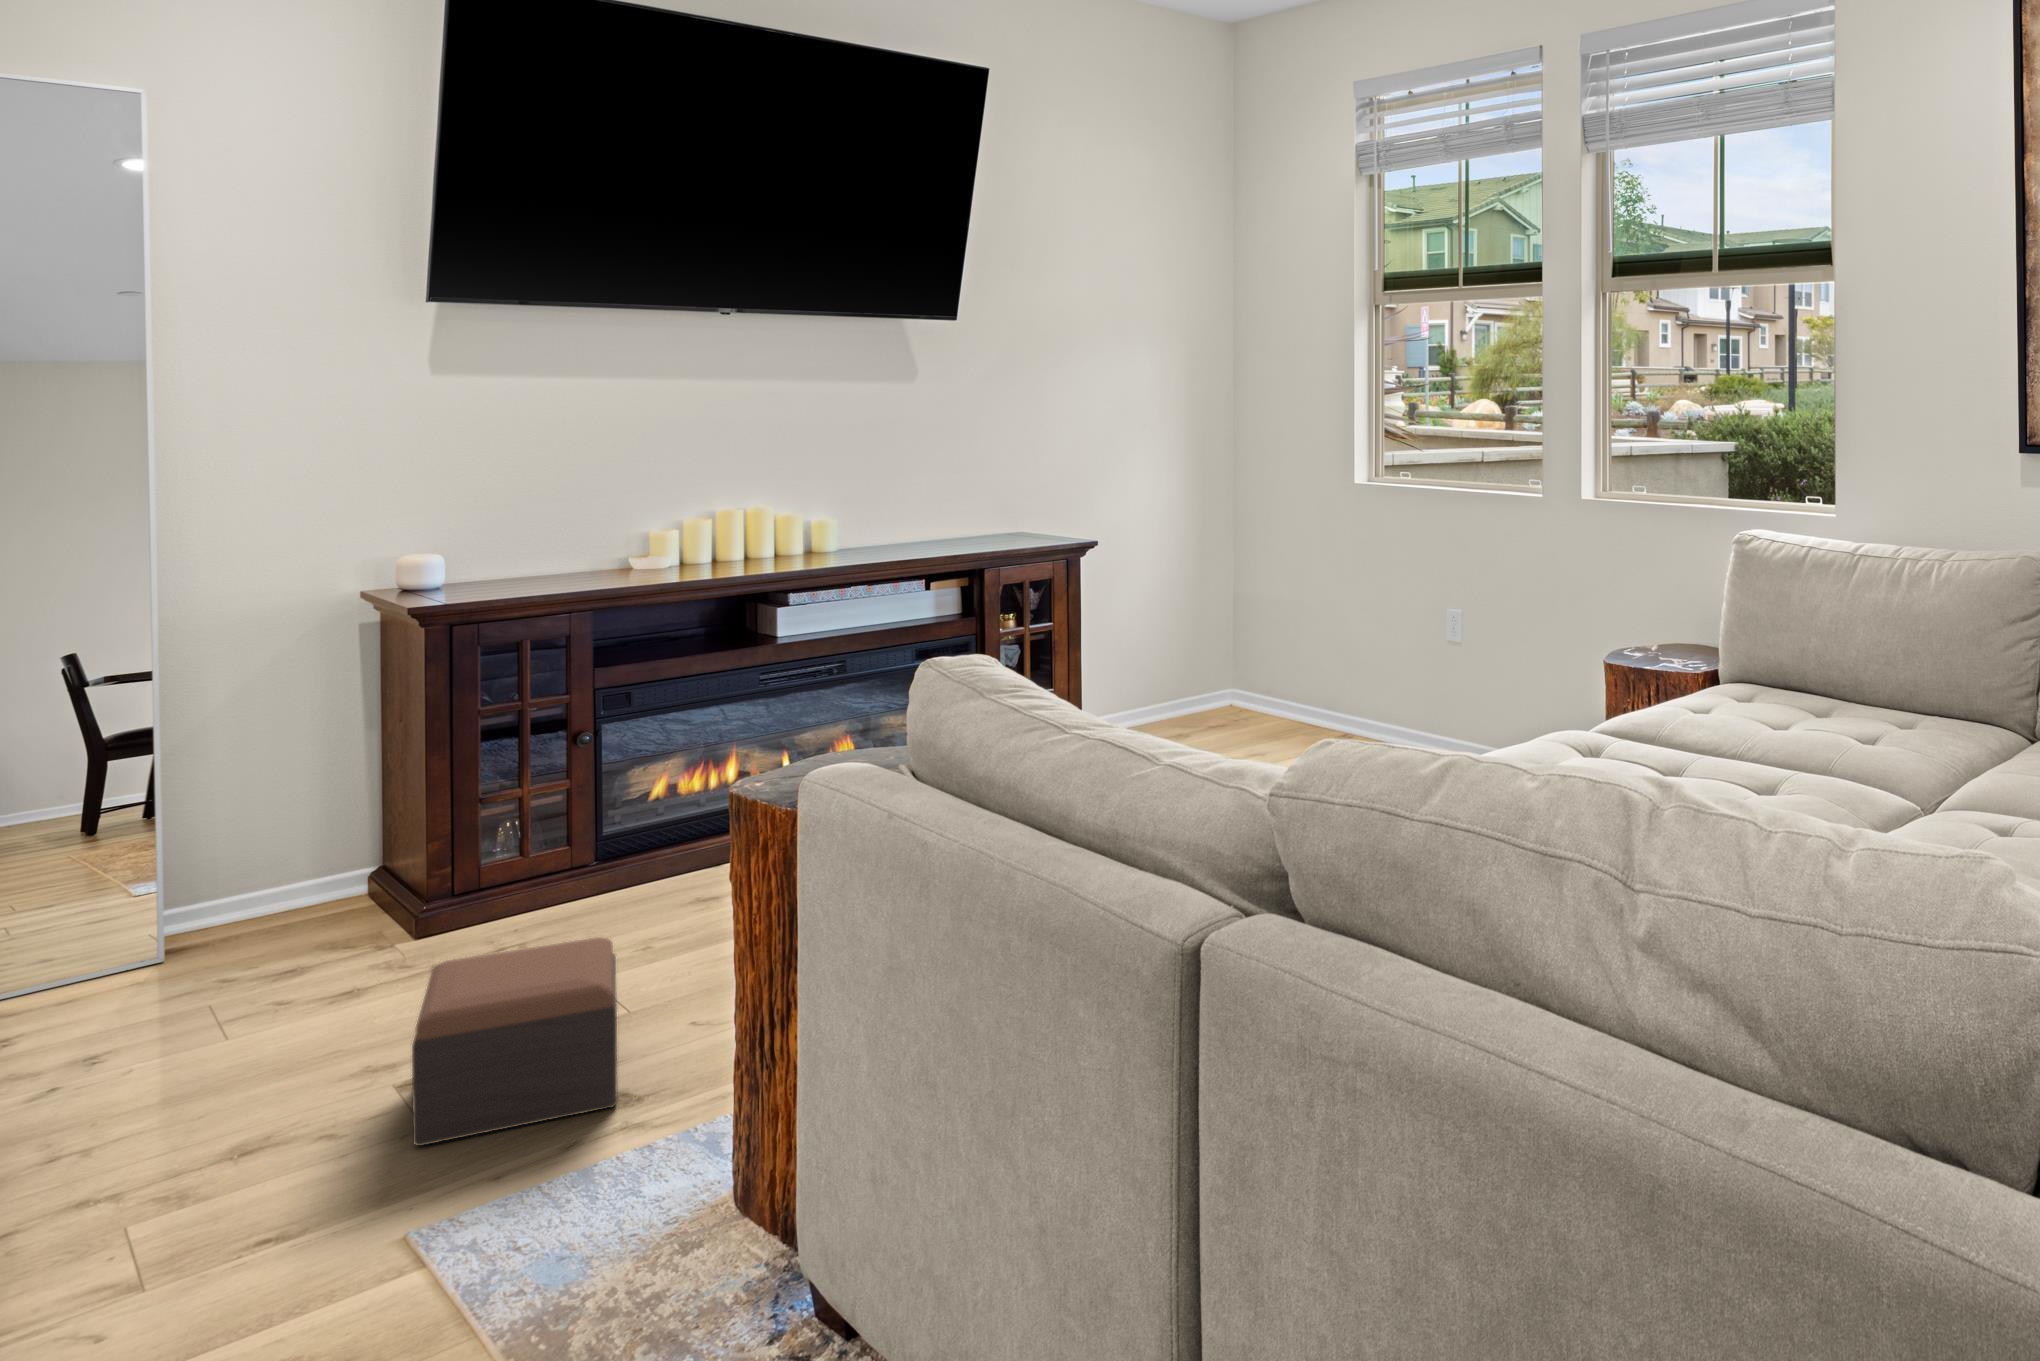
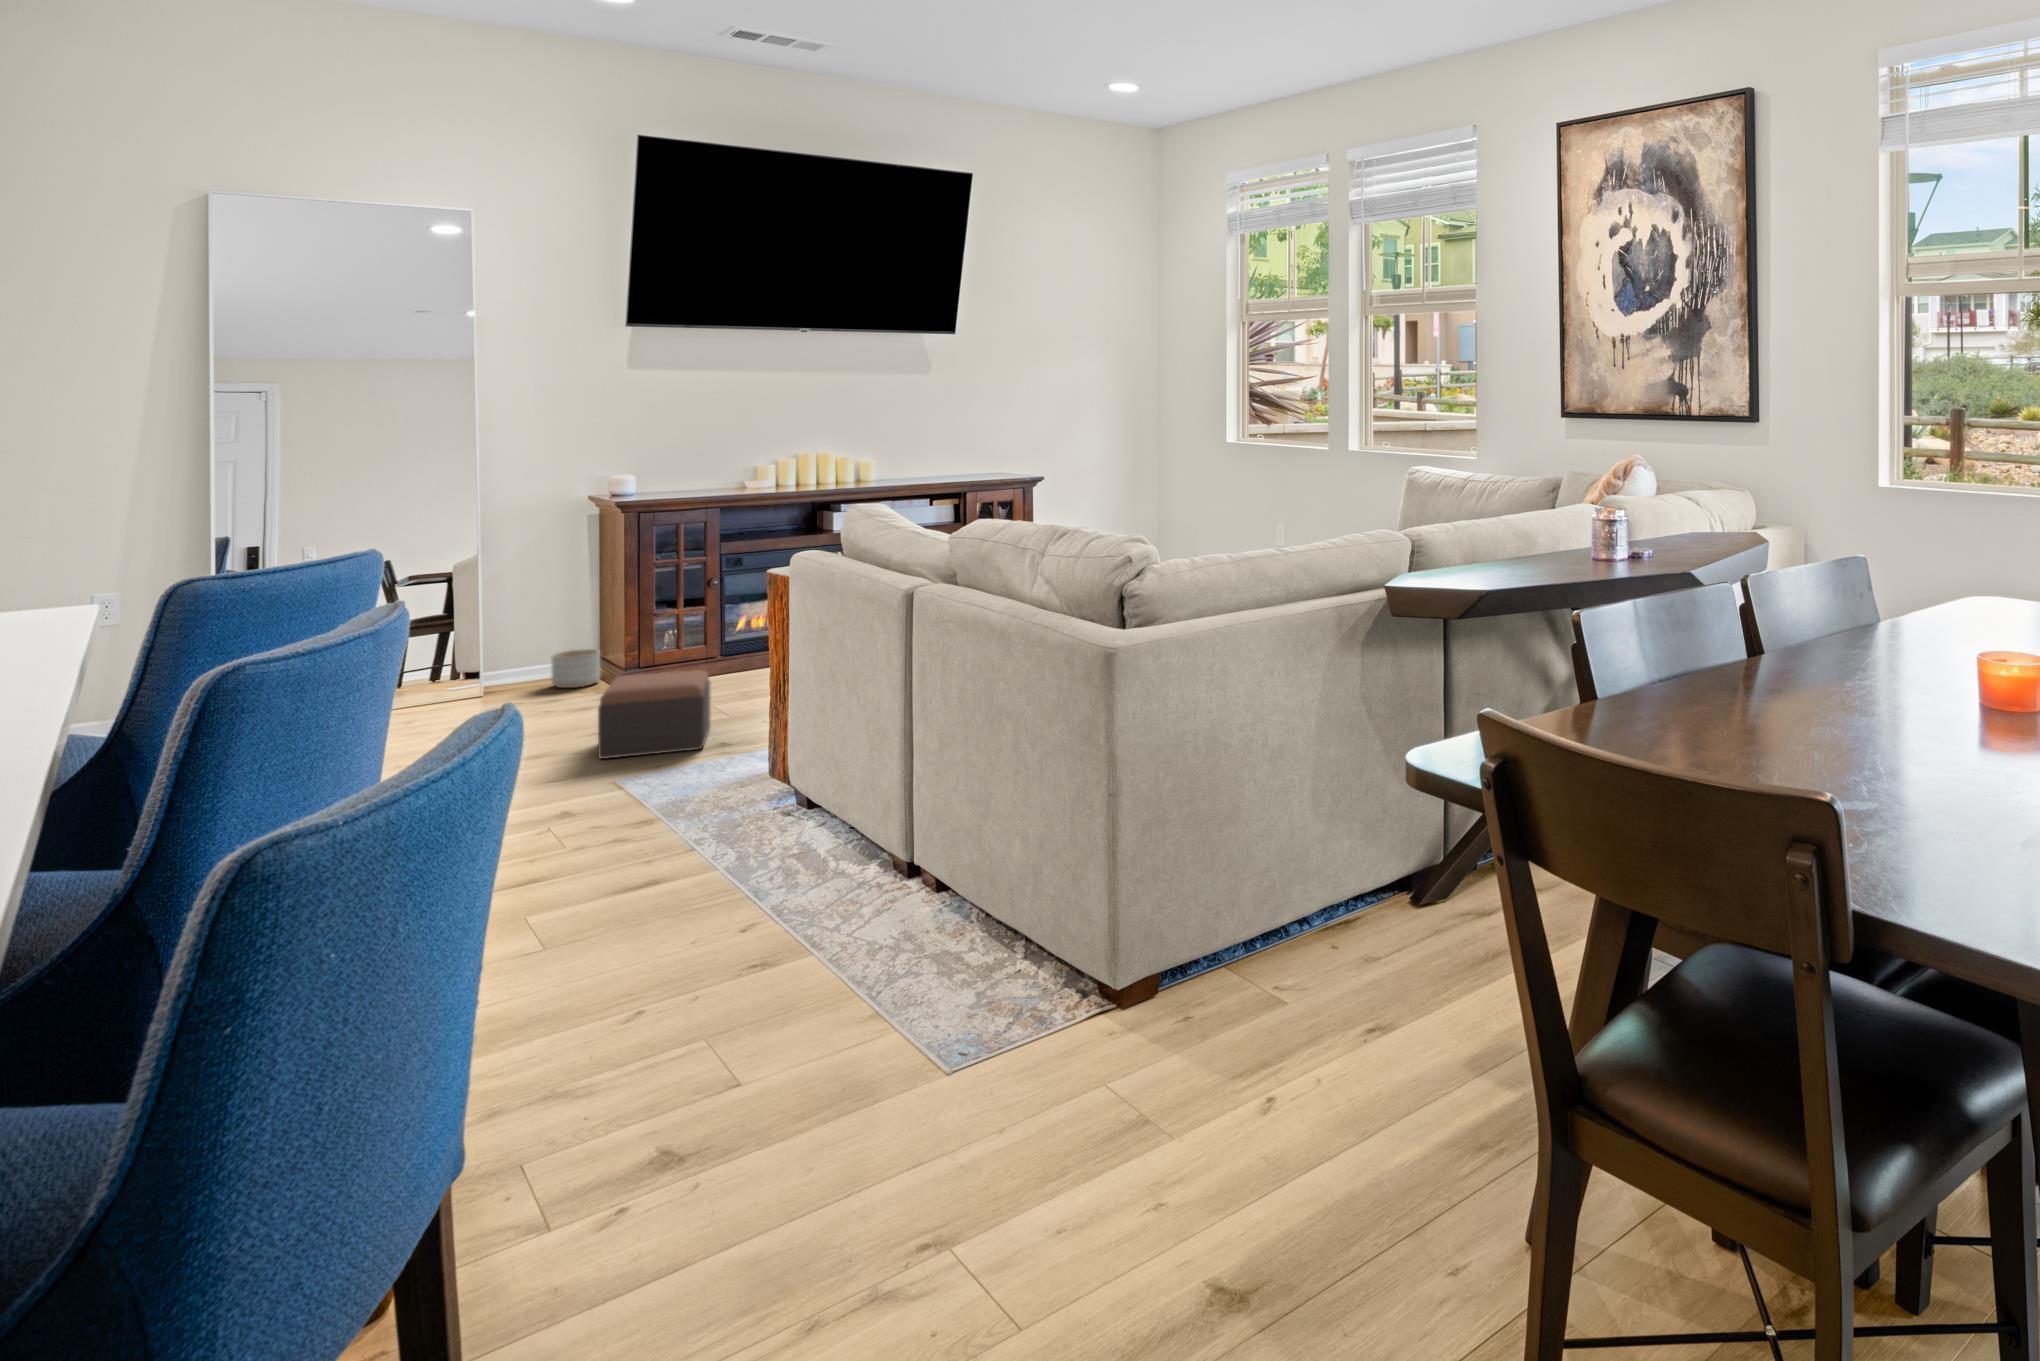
planter: none [301,861,389,937] -> present [552,649,600,688]

